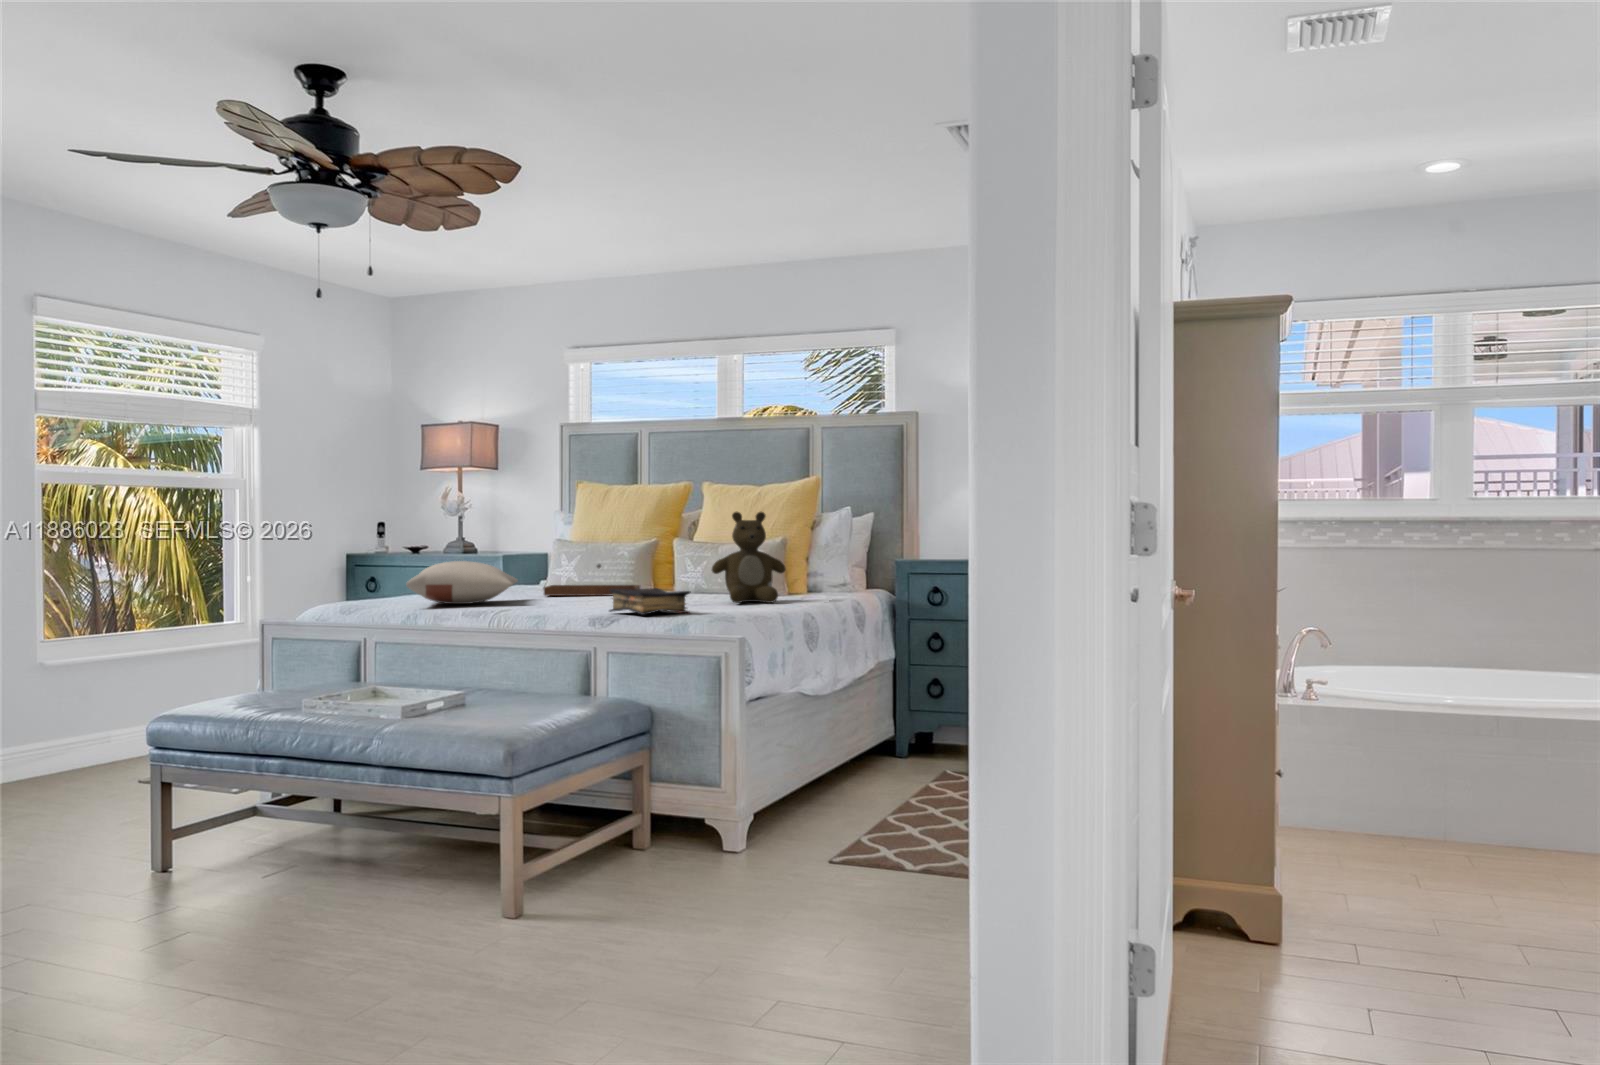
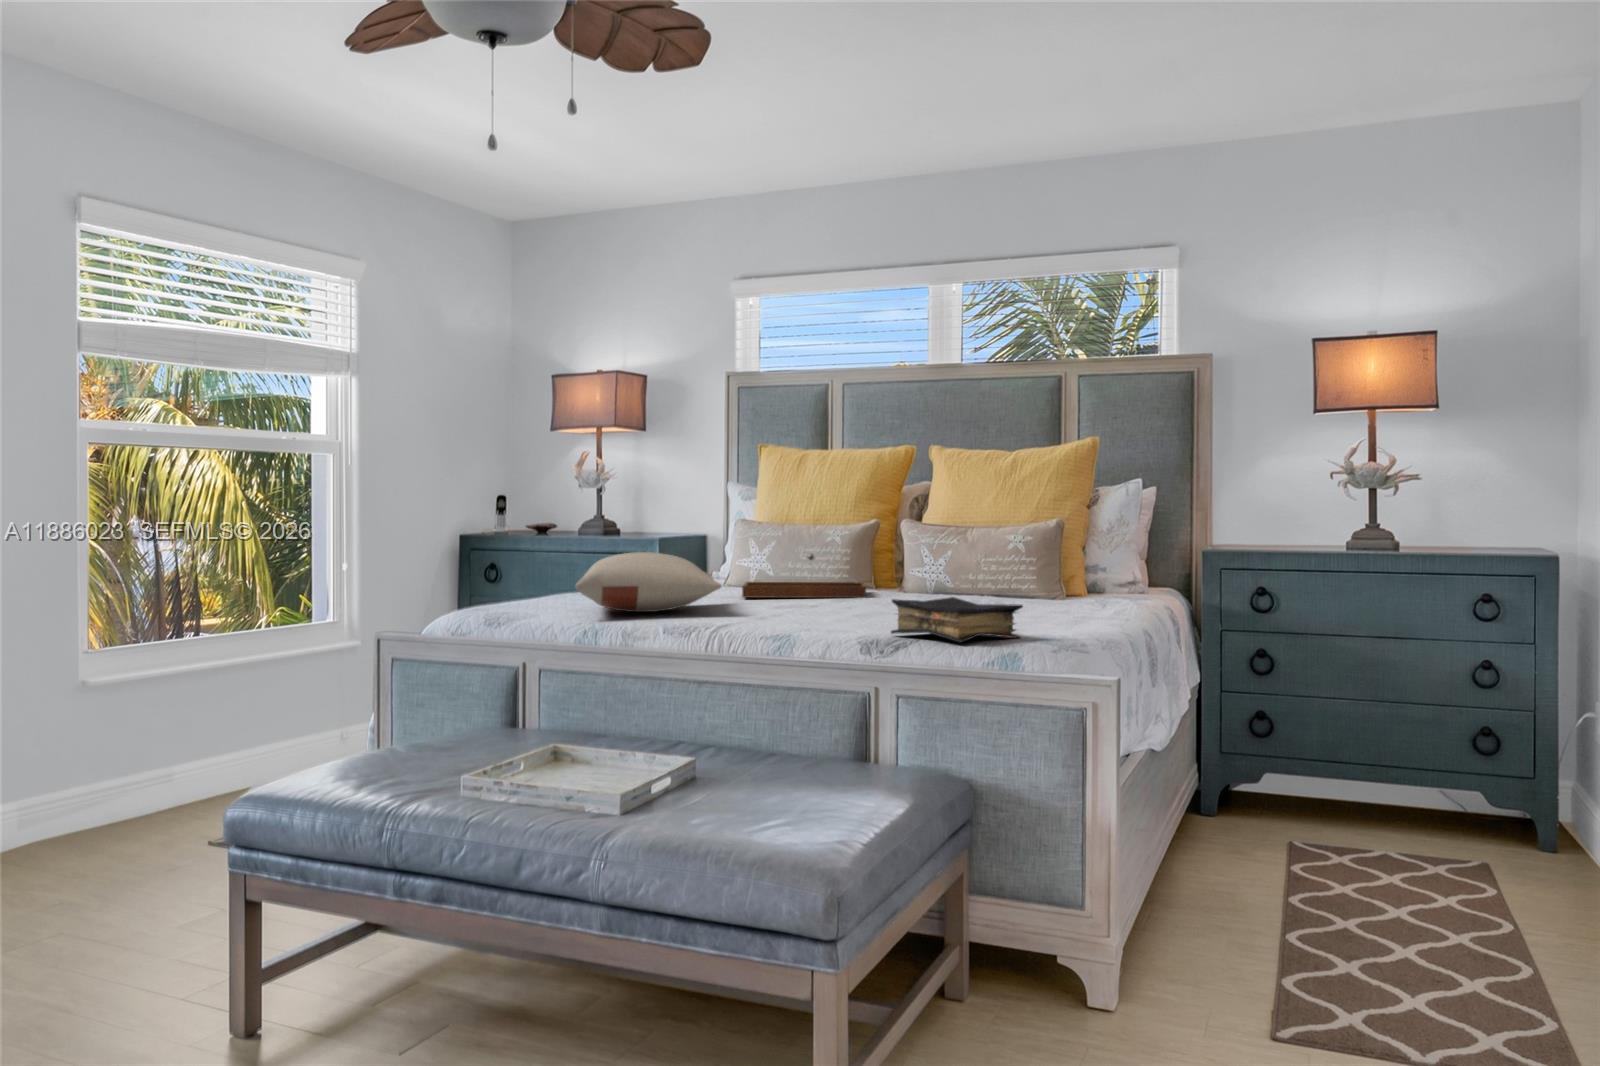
teddy bear: present [712,512,786,603] -> none [1008,484,1115,617]

